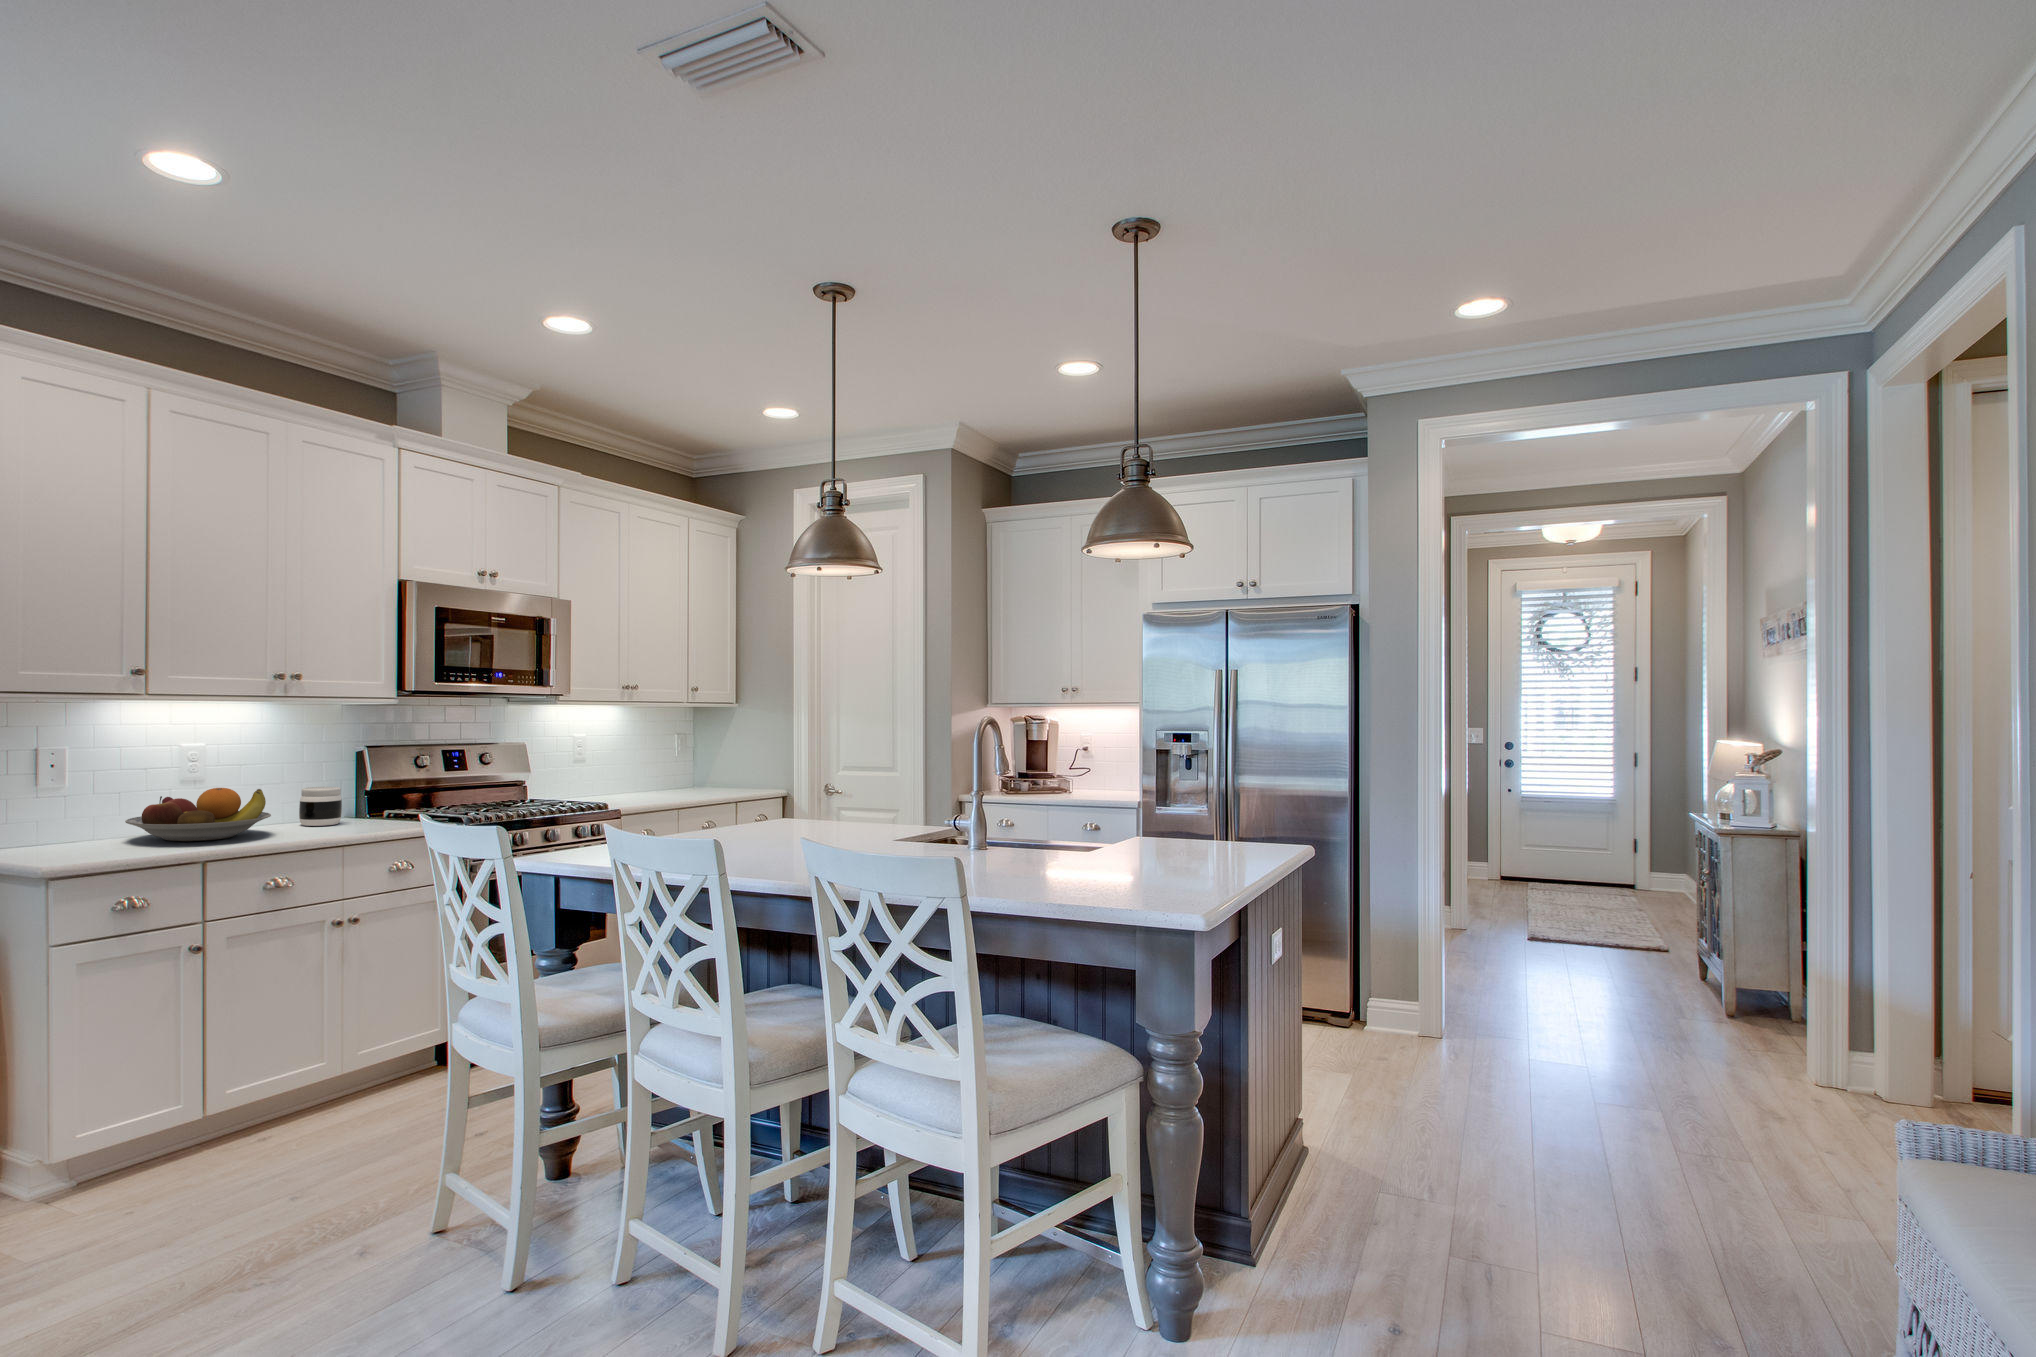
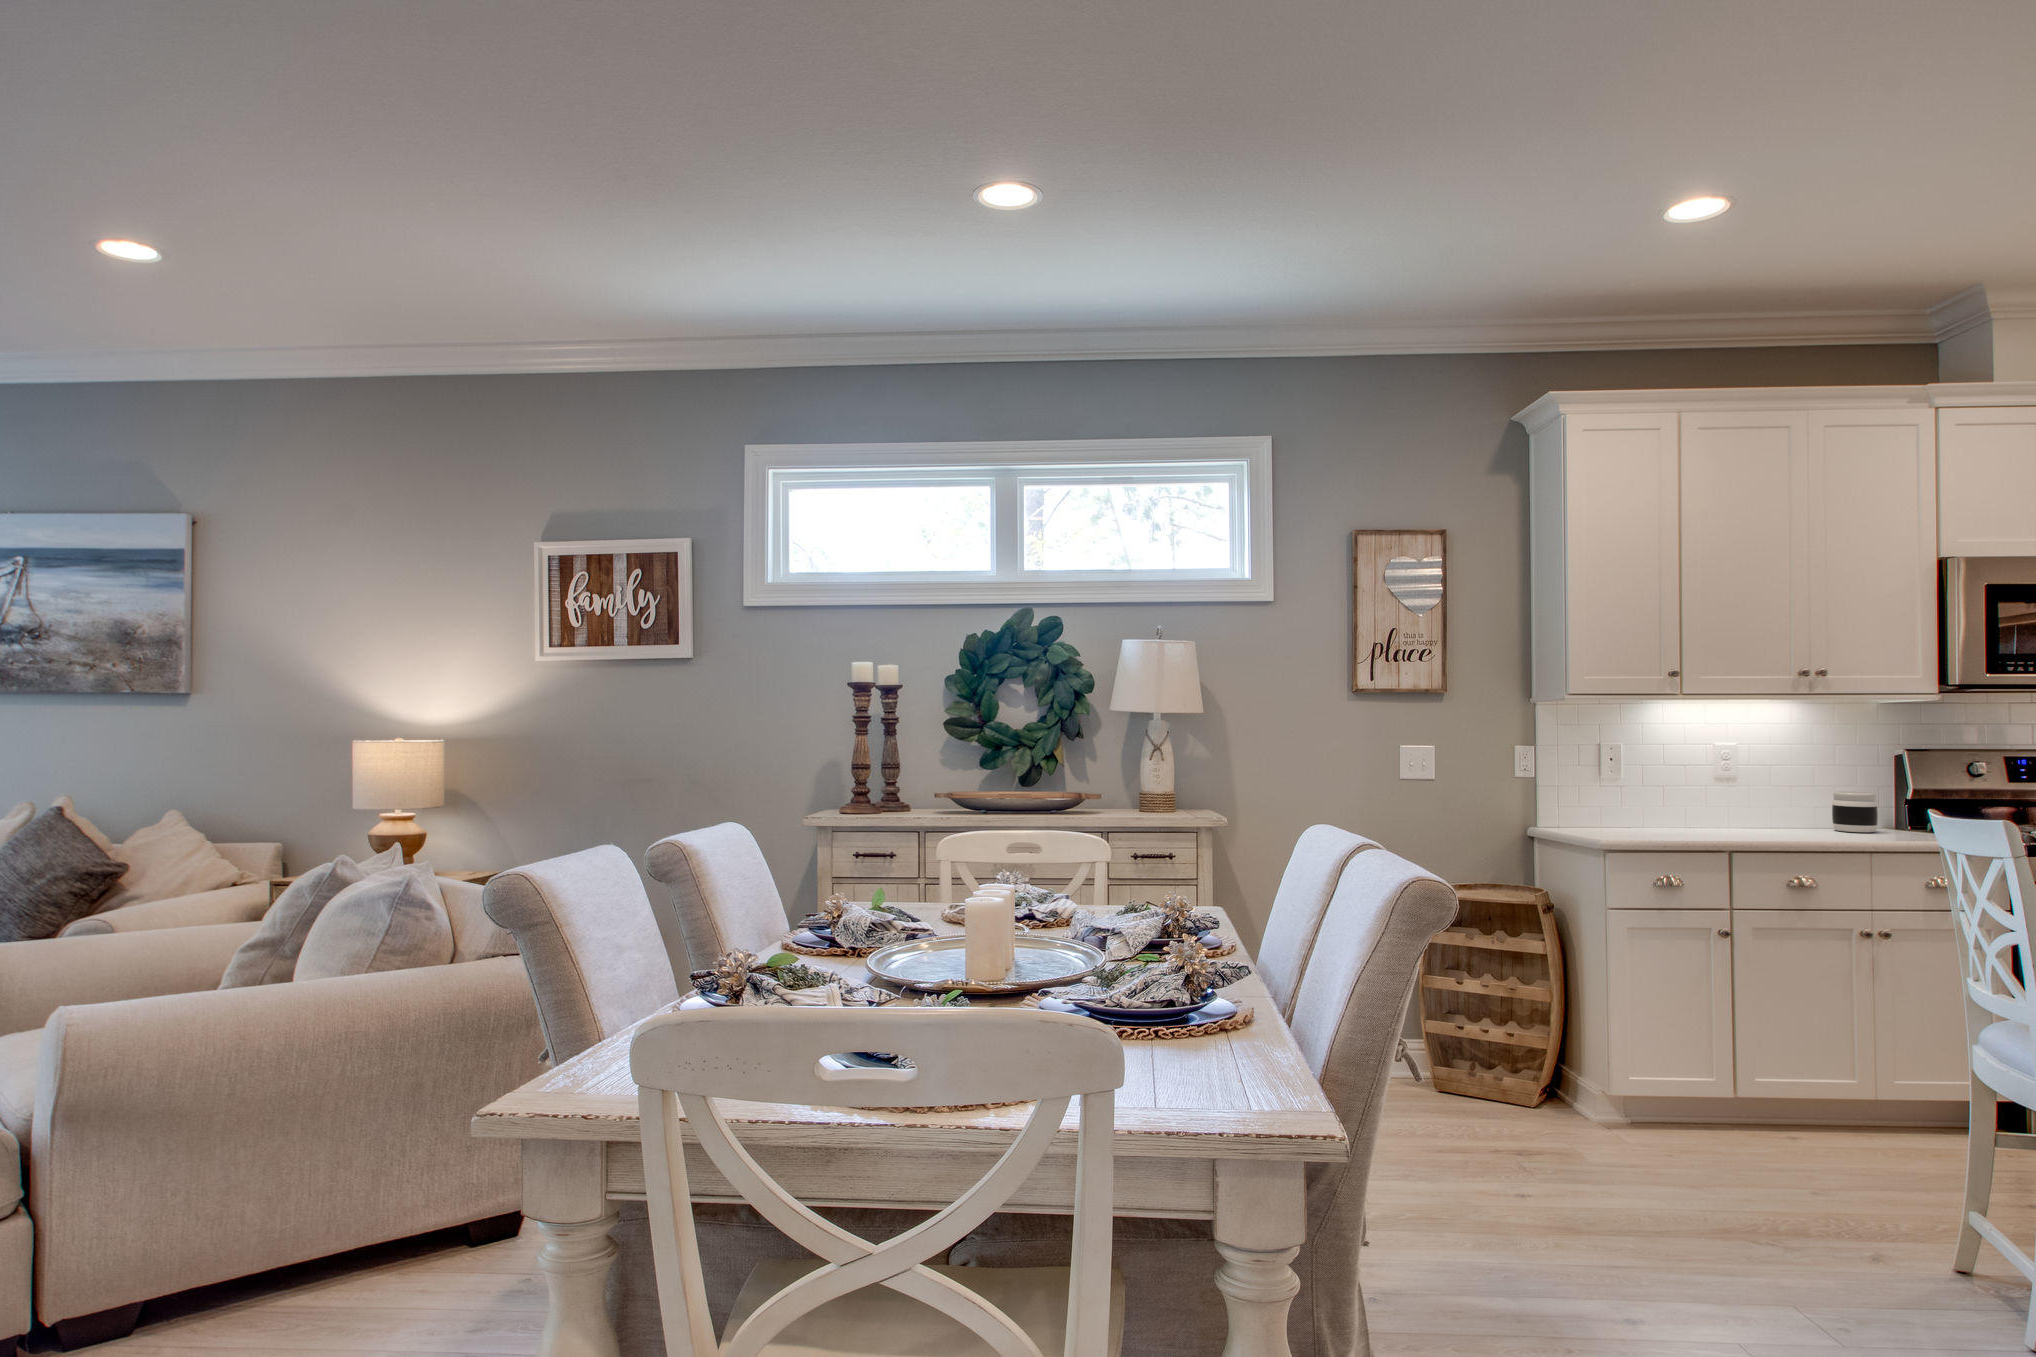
fruit bowl: present [125,788,271,841] -> none [1672,784,1800,833]

